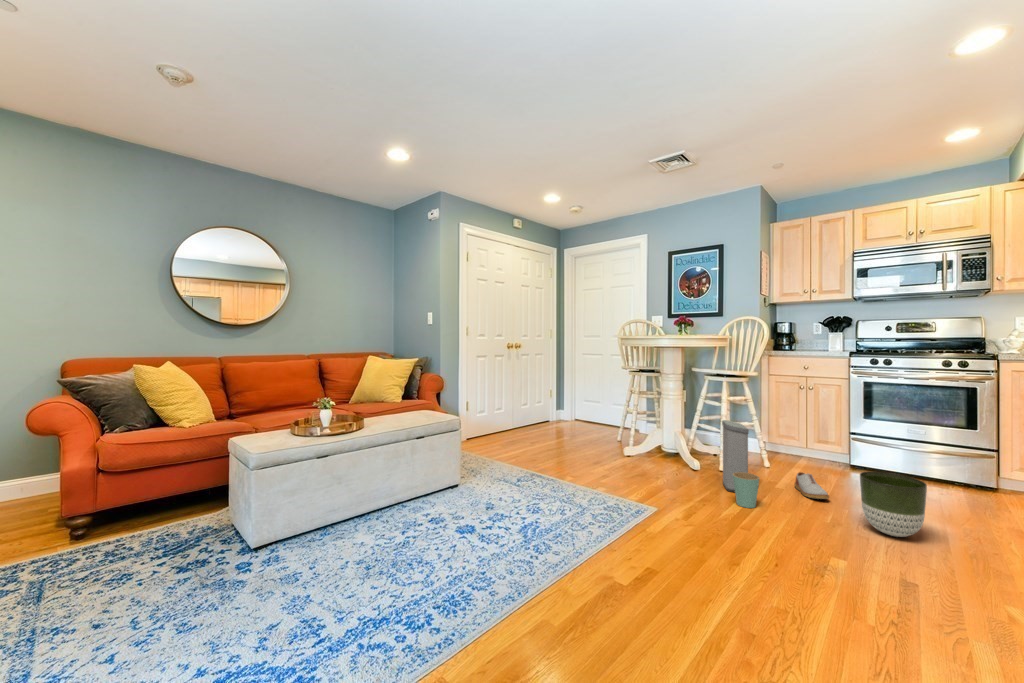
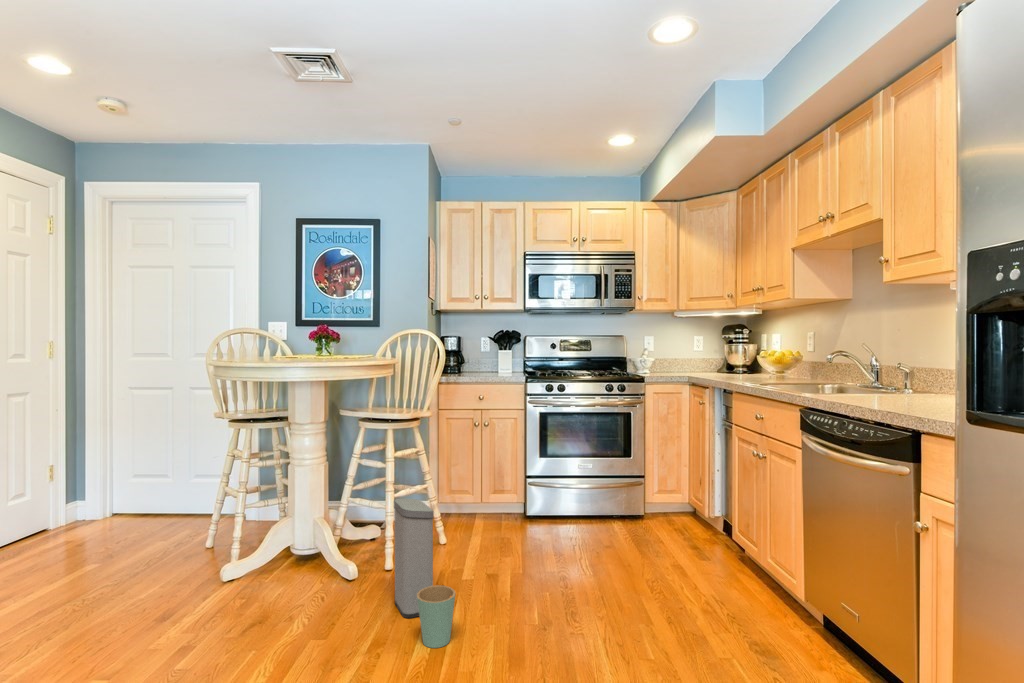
planter: present [860,471,927,537] -> none [573,544,640,632]
shoe: present [794,472,829,499] -> none [485,553,530,593]

